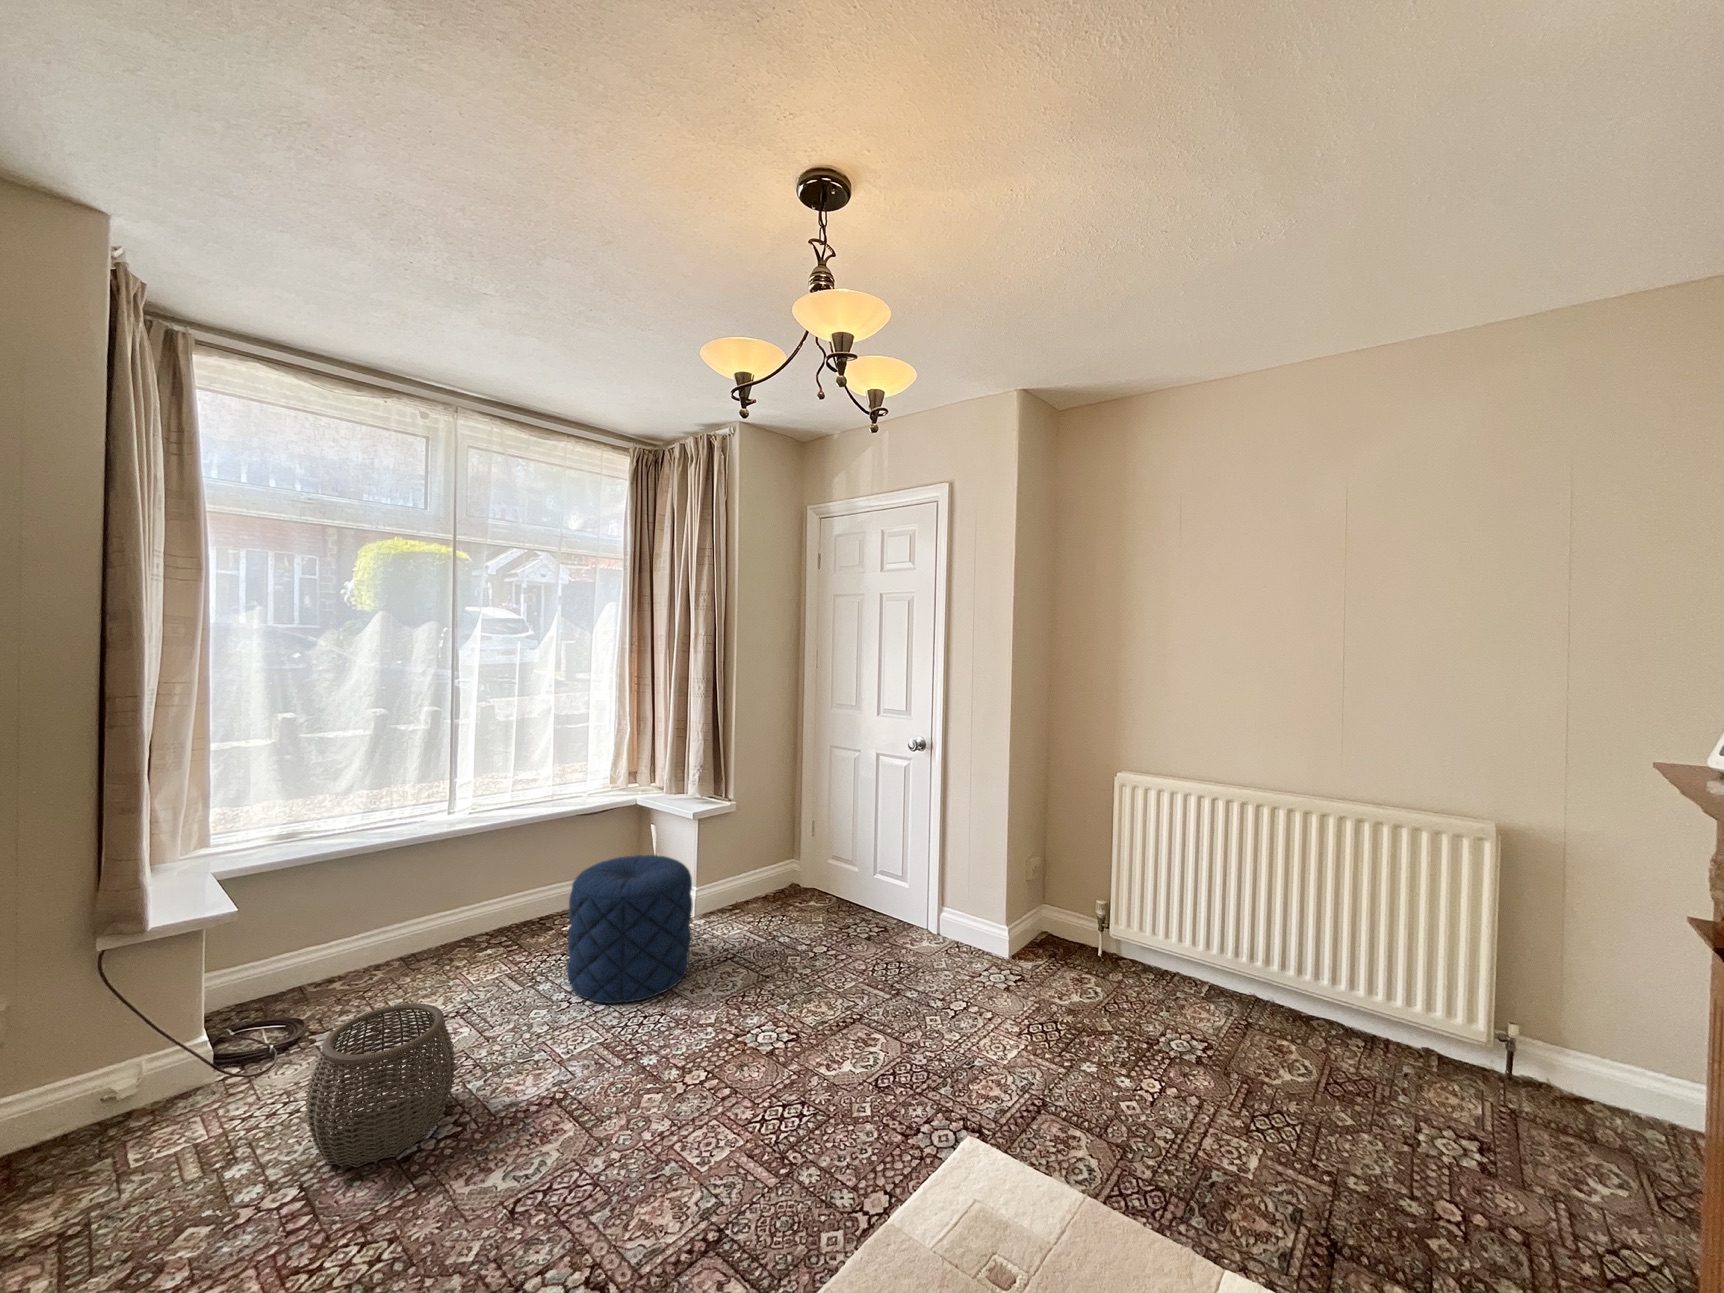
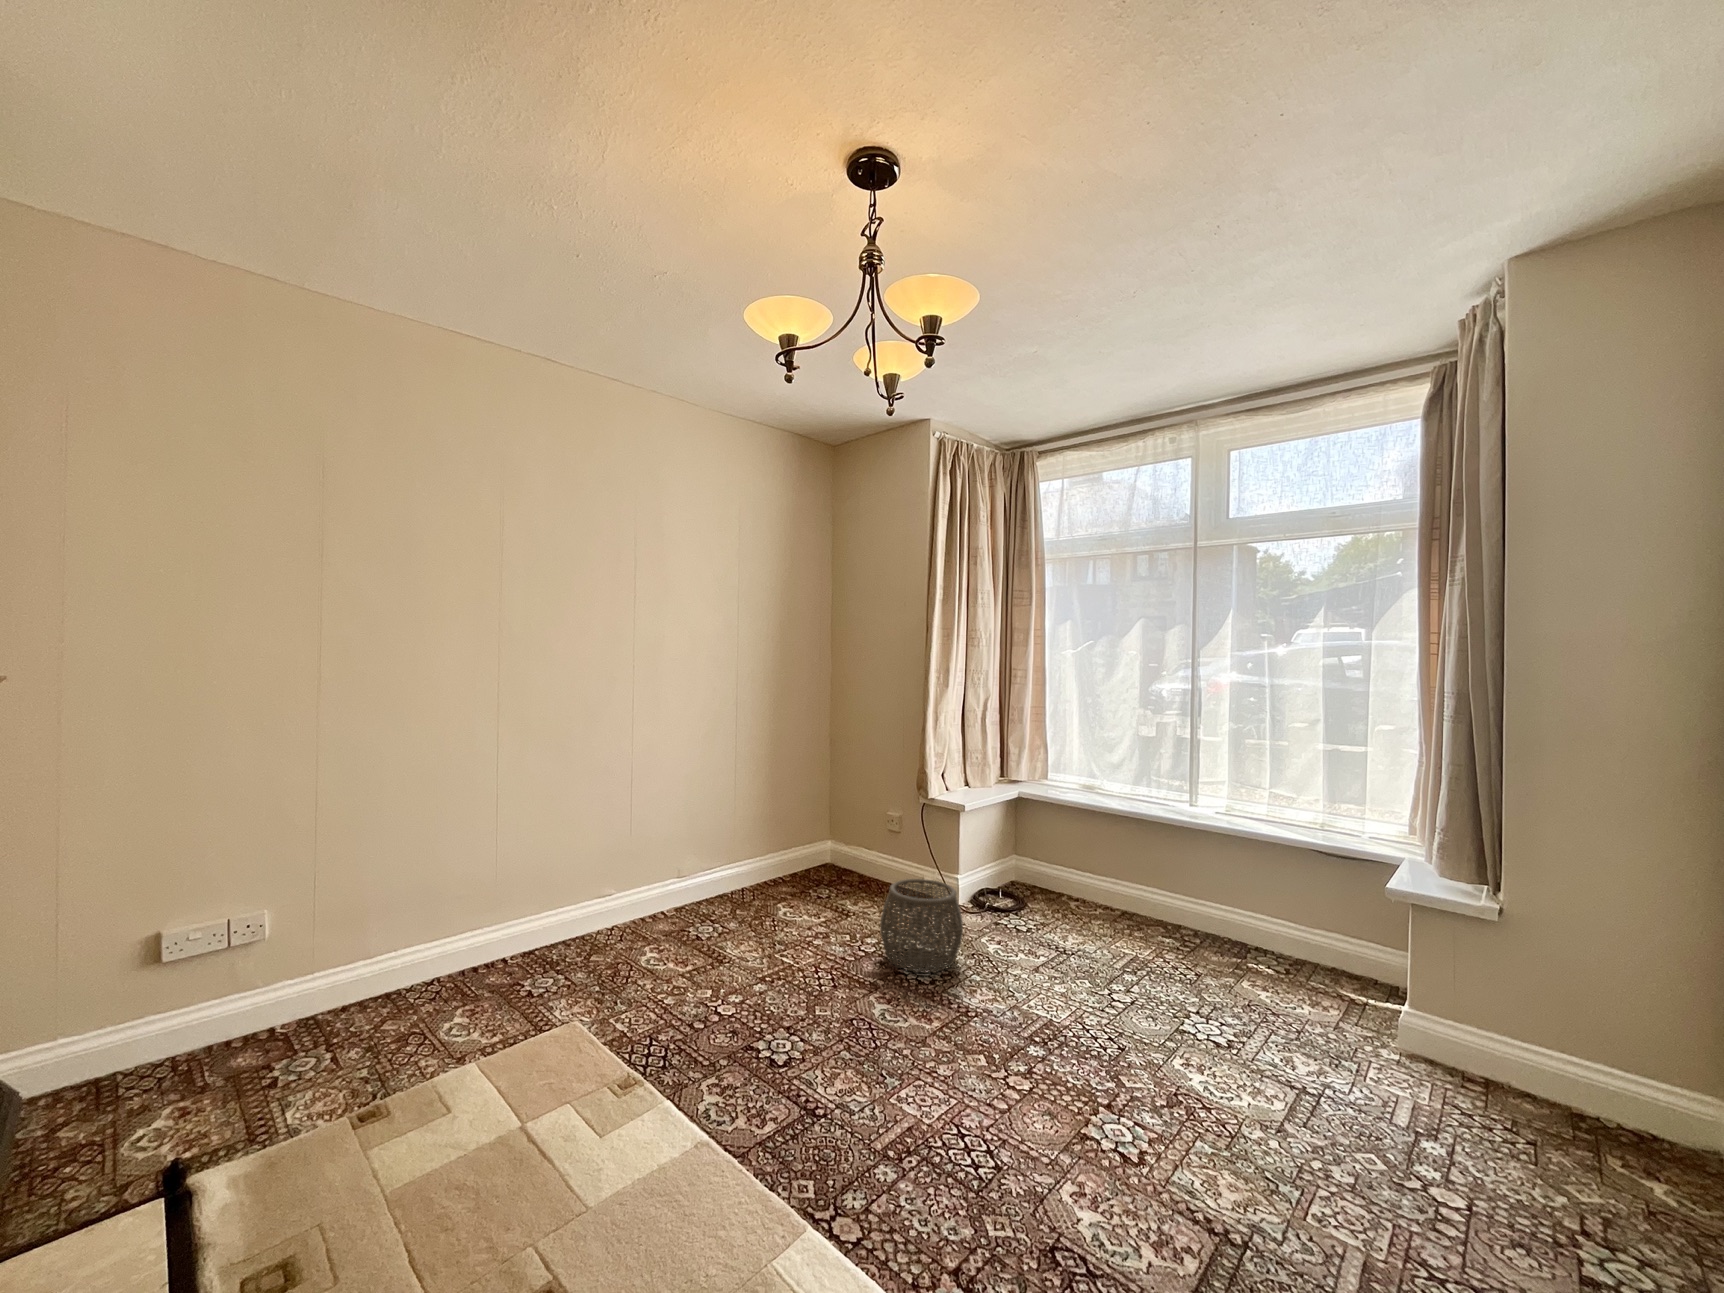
pouf: present [567,855,693,1003] -> none [1110,881,1266,1058]

